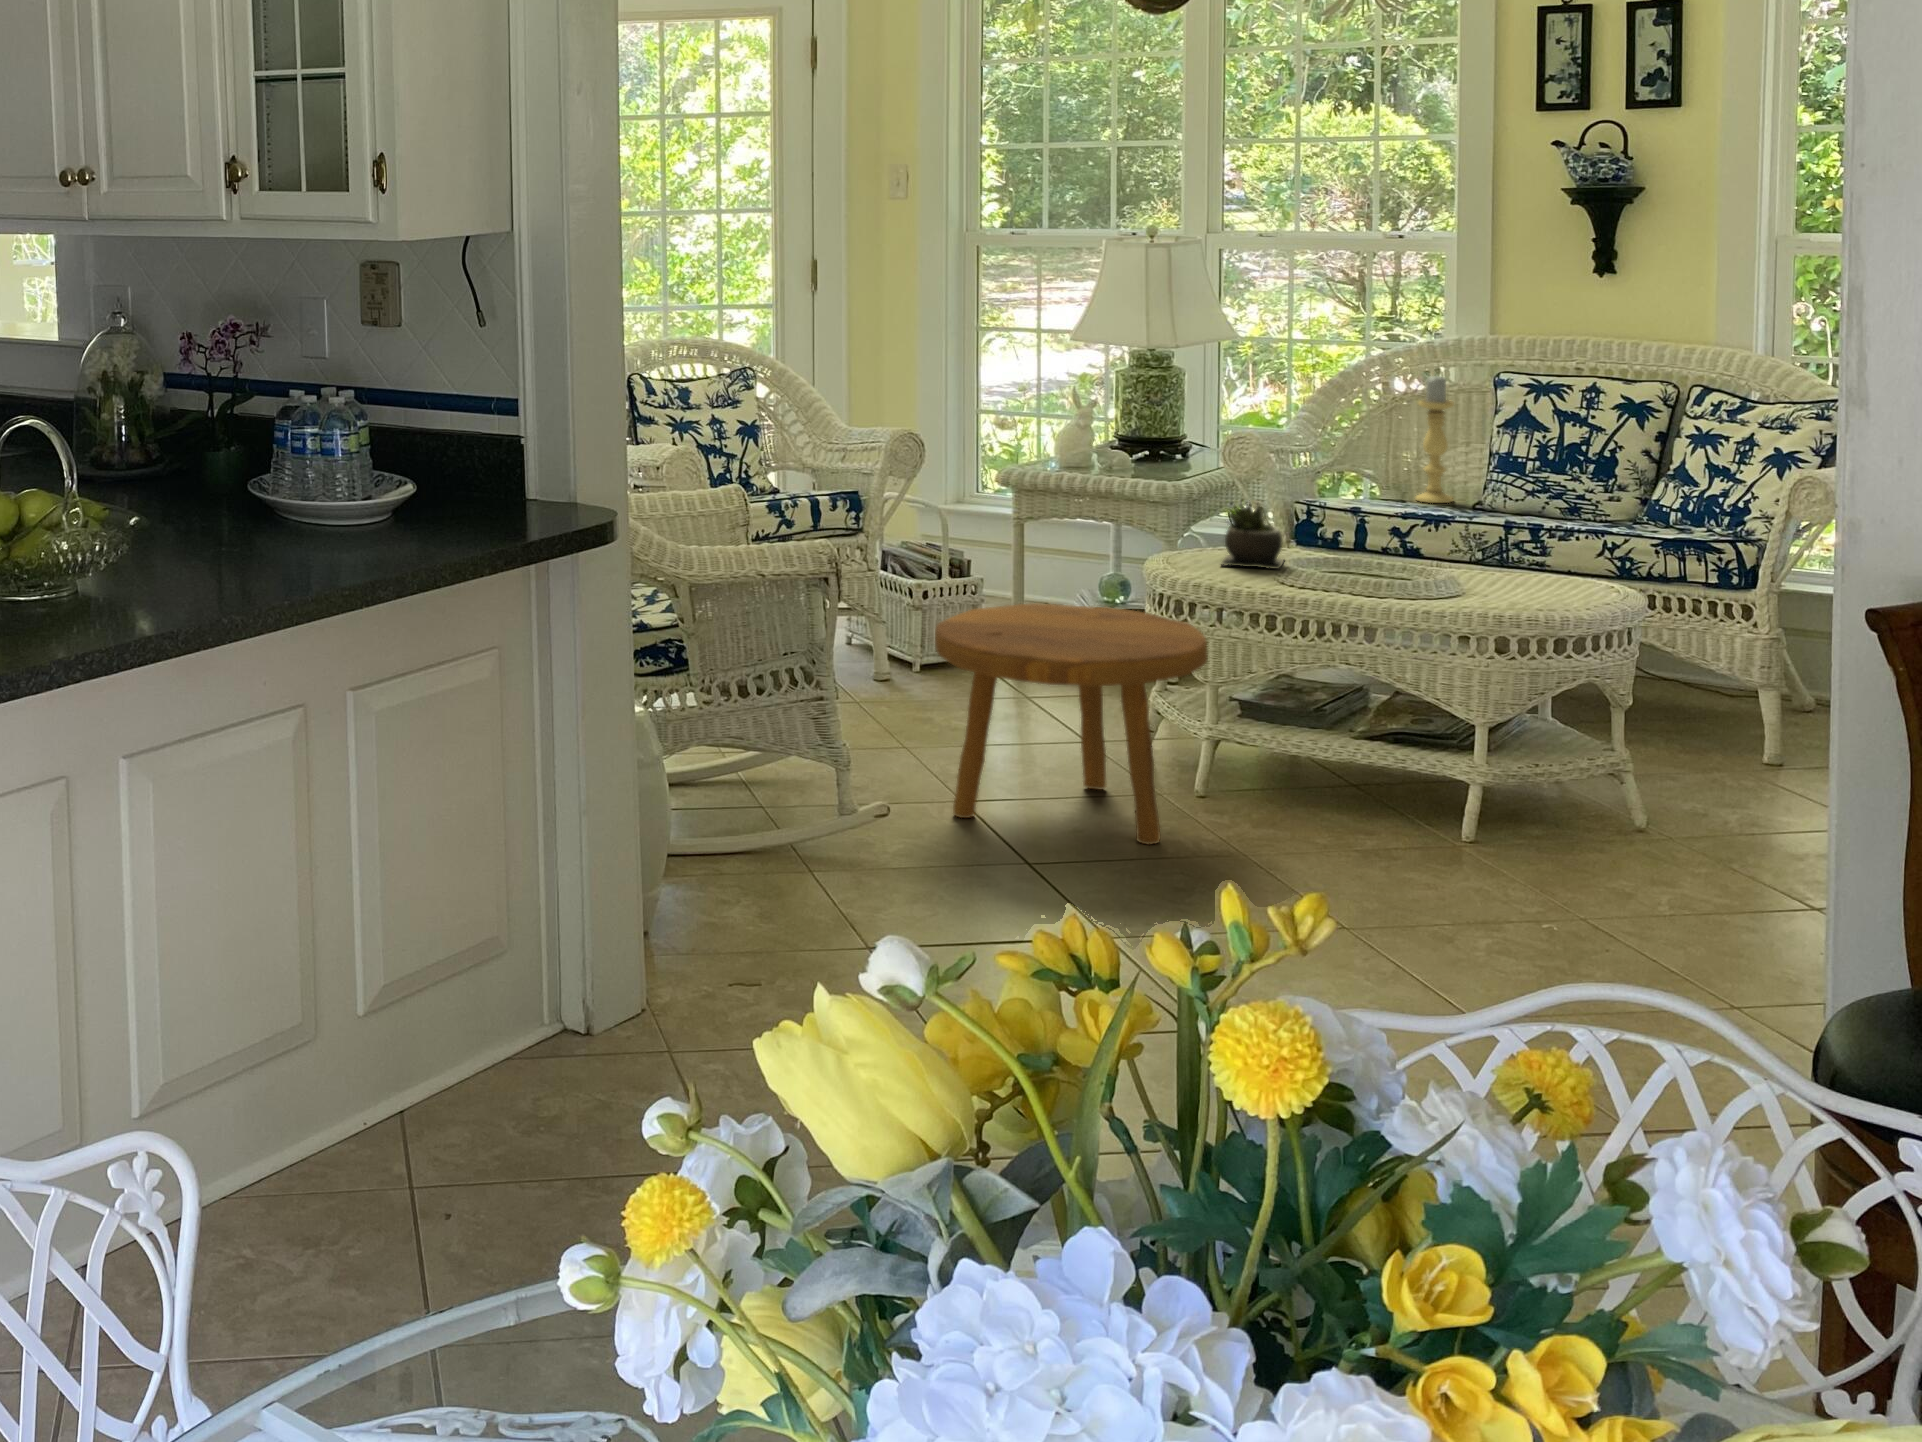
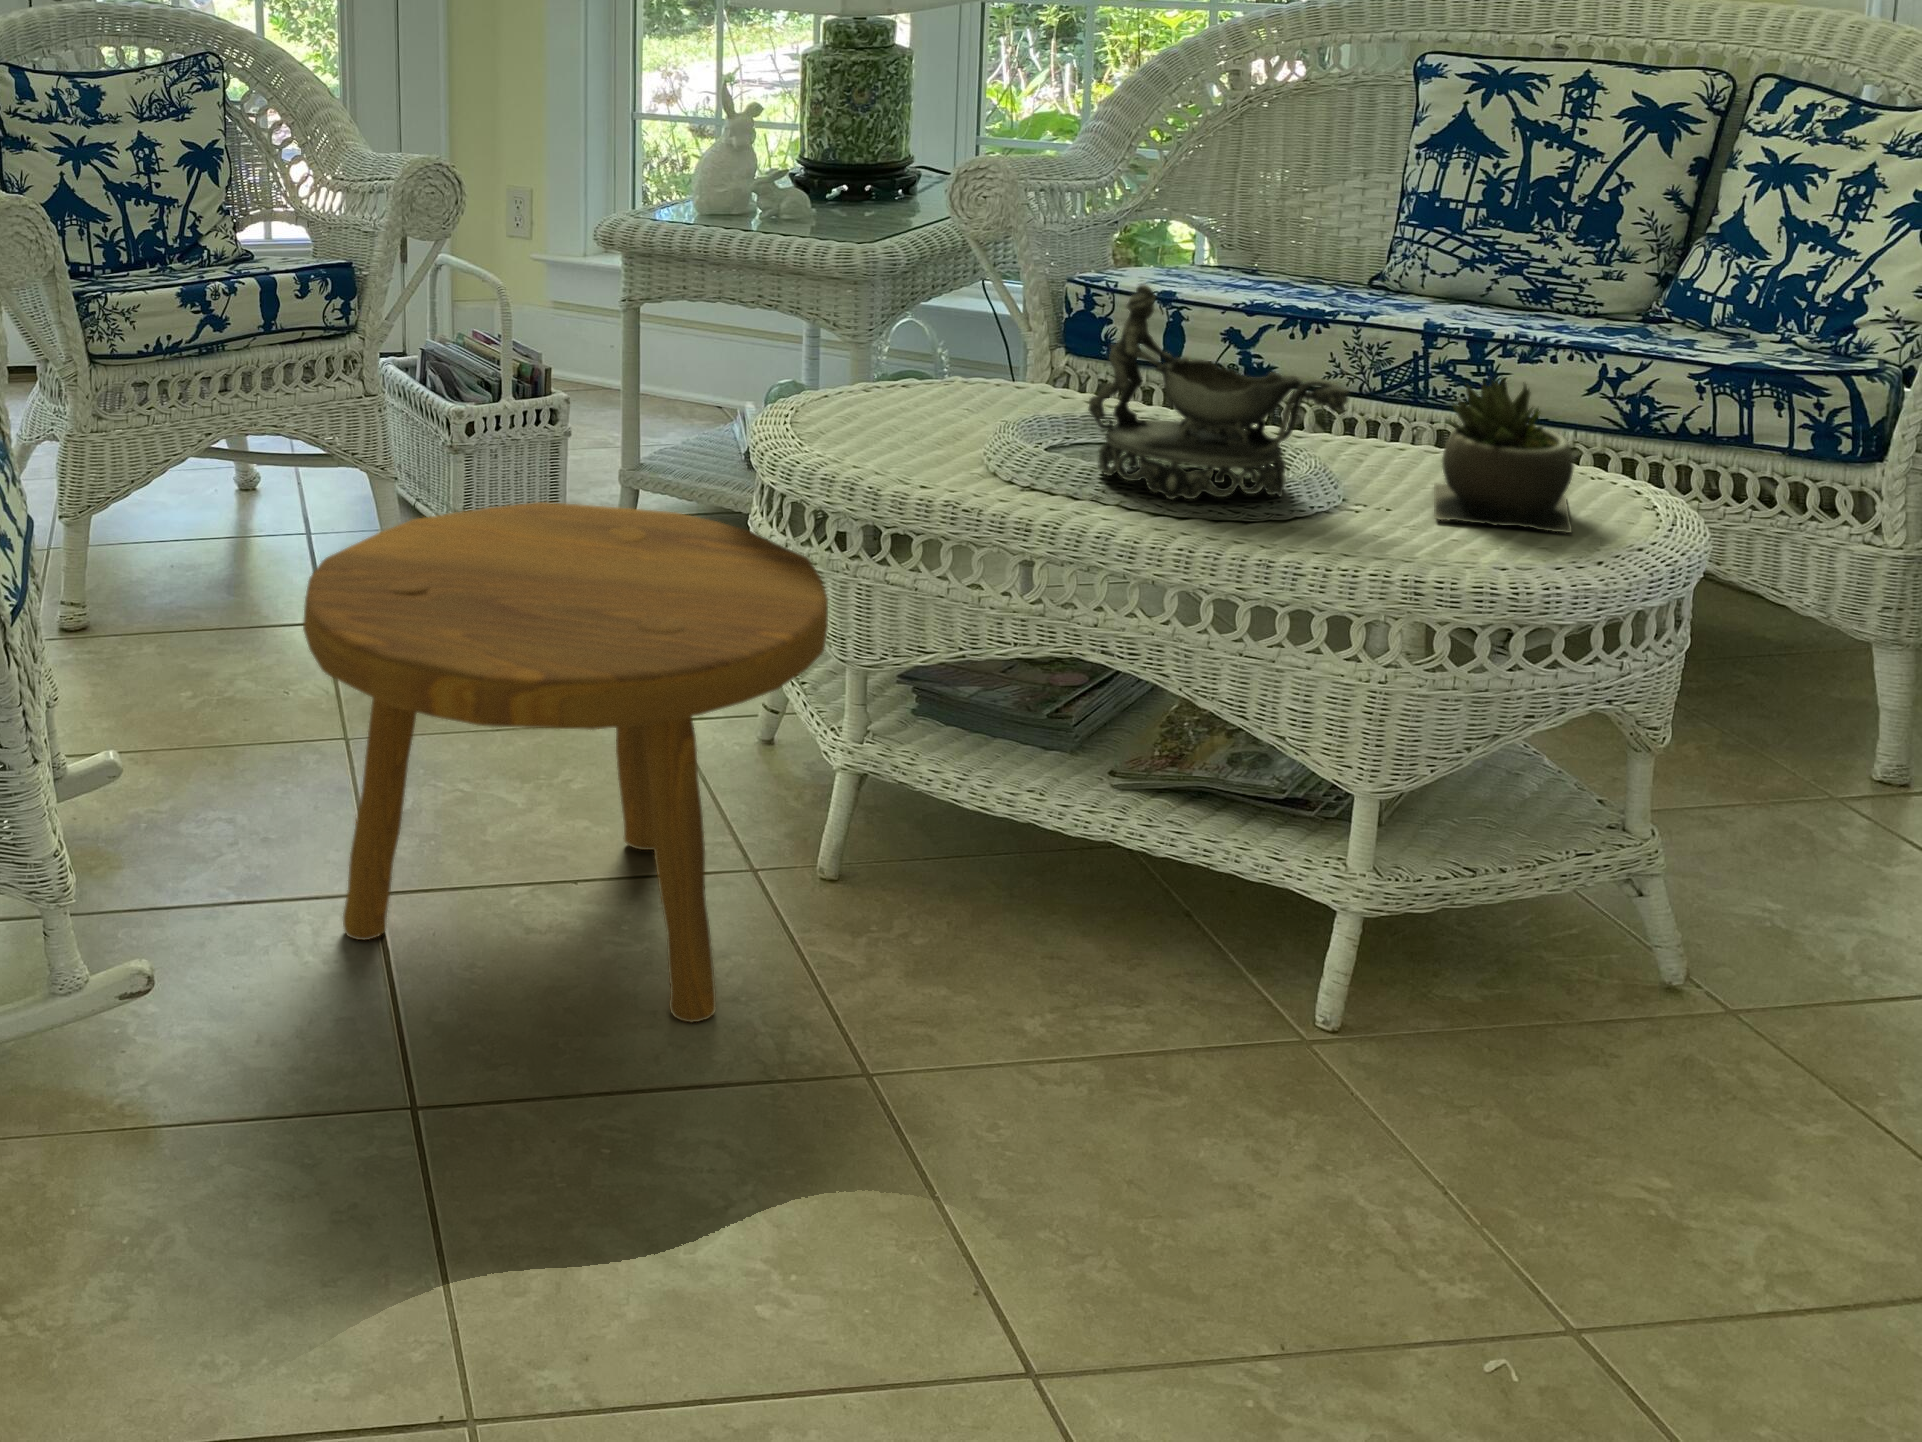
candle holder: present [1416,376,1454,503] -> none [1273,54,1345,275]
decorative bowl: none [1330,485,1466,592] -> present [1088,284,1349,499]
succulent plant: present [1221,504,1284,569] -> present [1434,377,1574,533]

